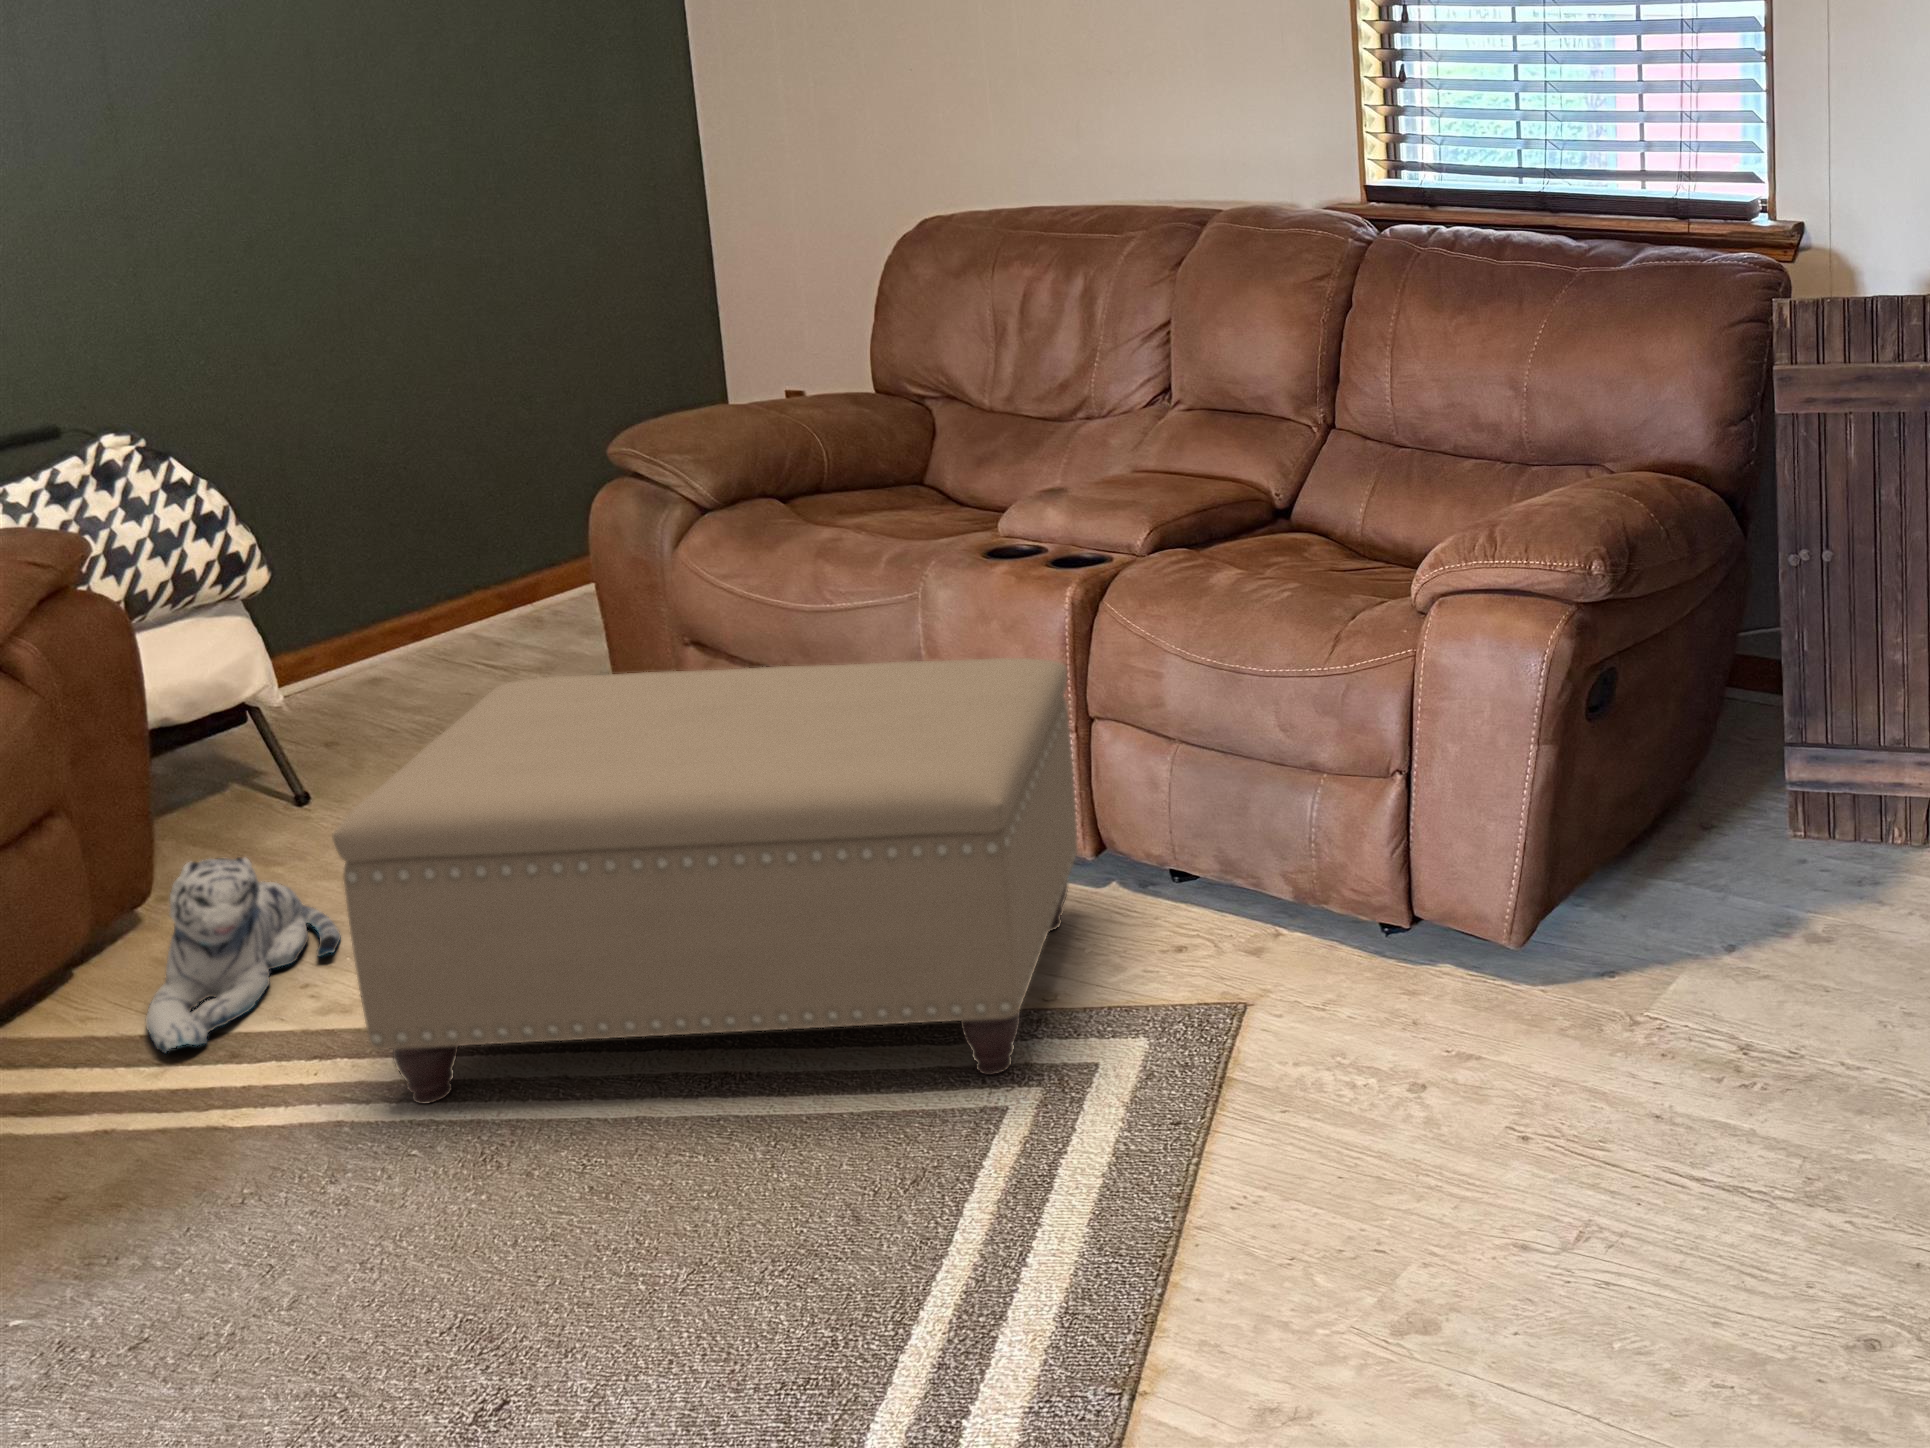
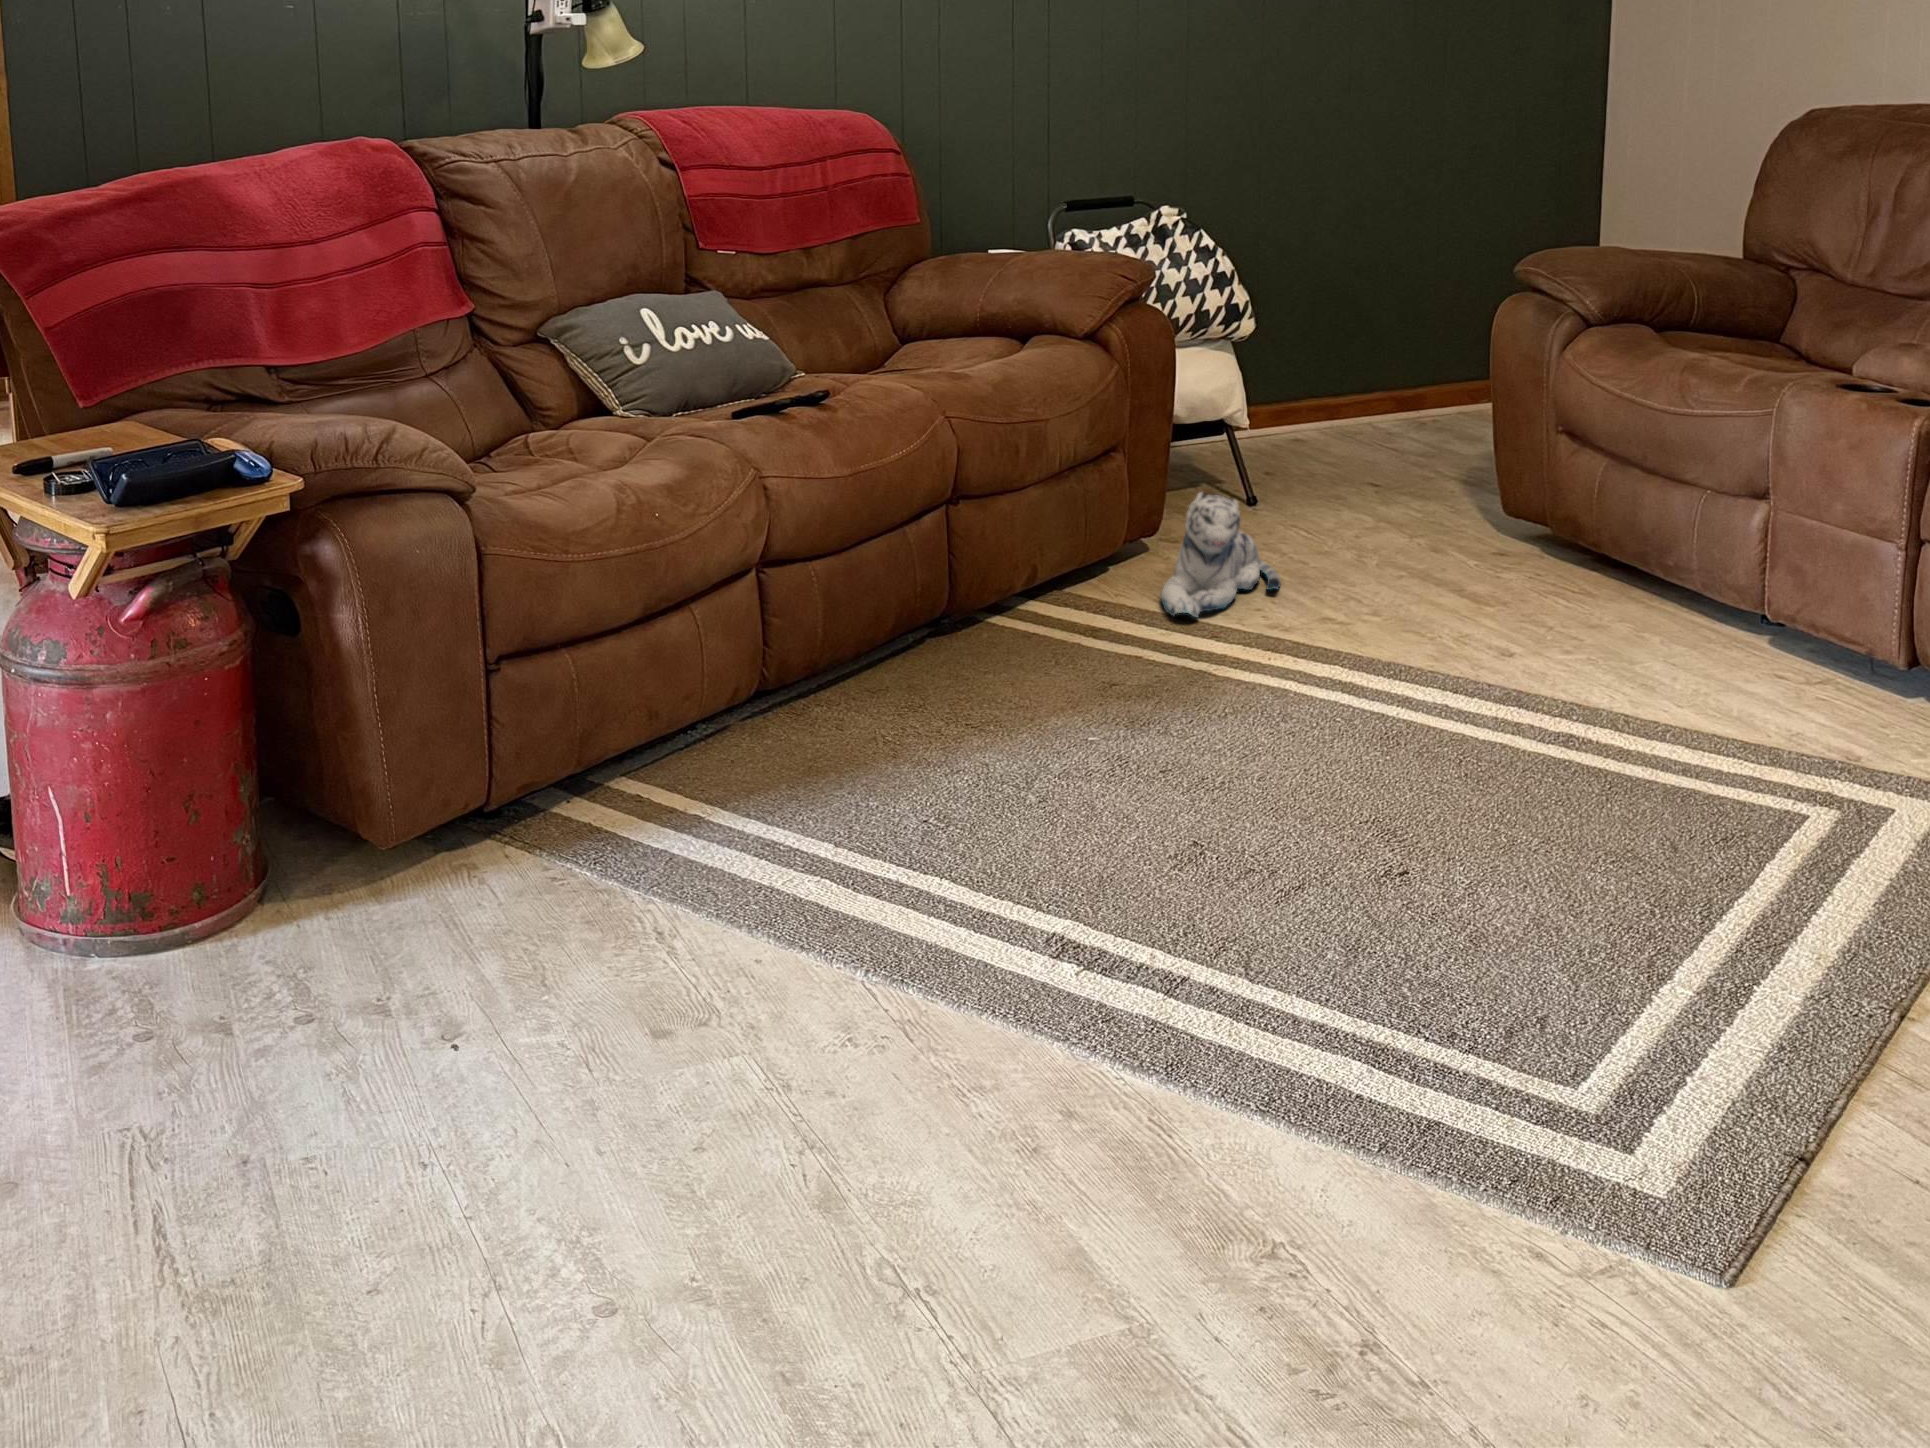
ottoman: present [333,658,1077,1104] -> none [1315,407,1906,792]

